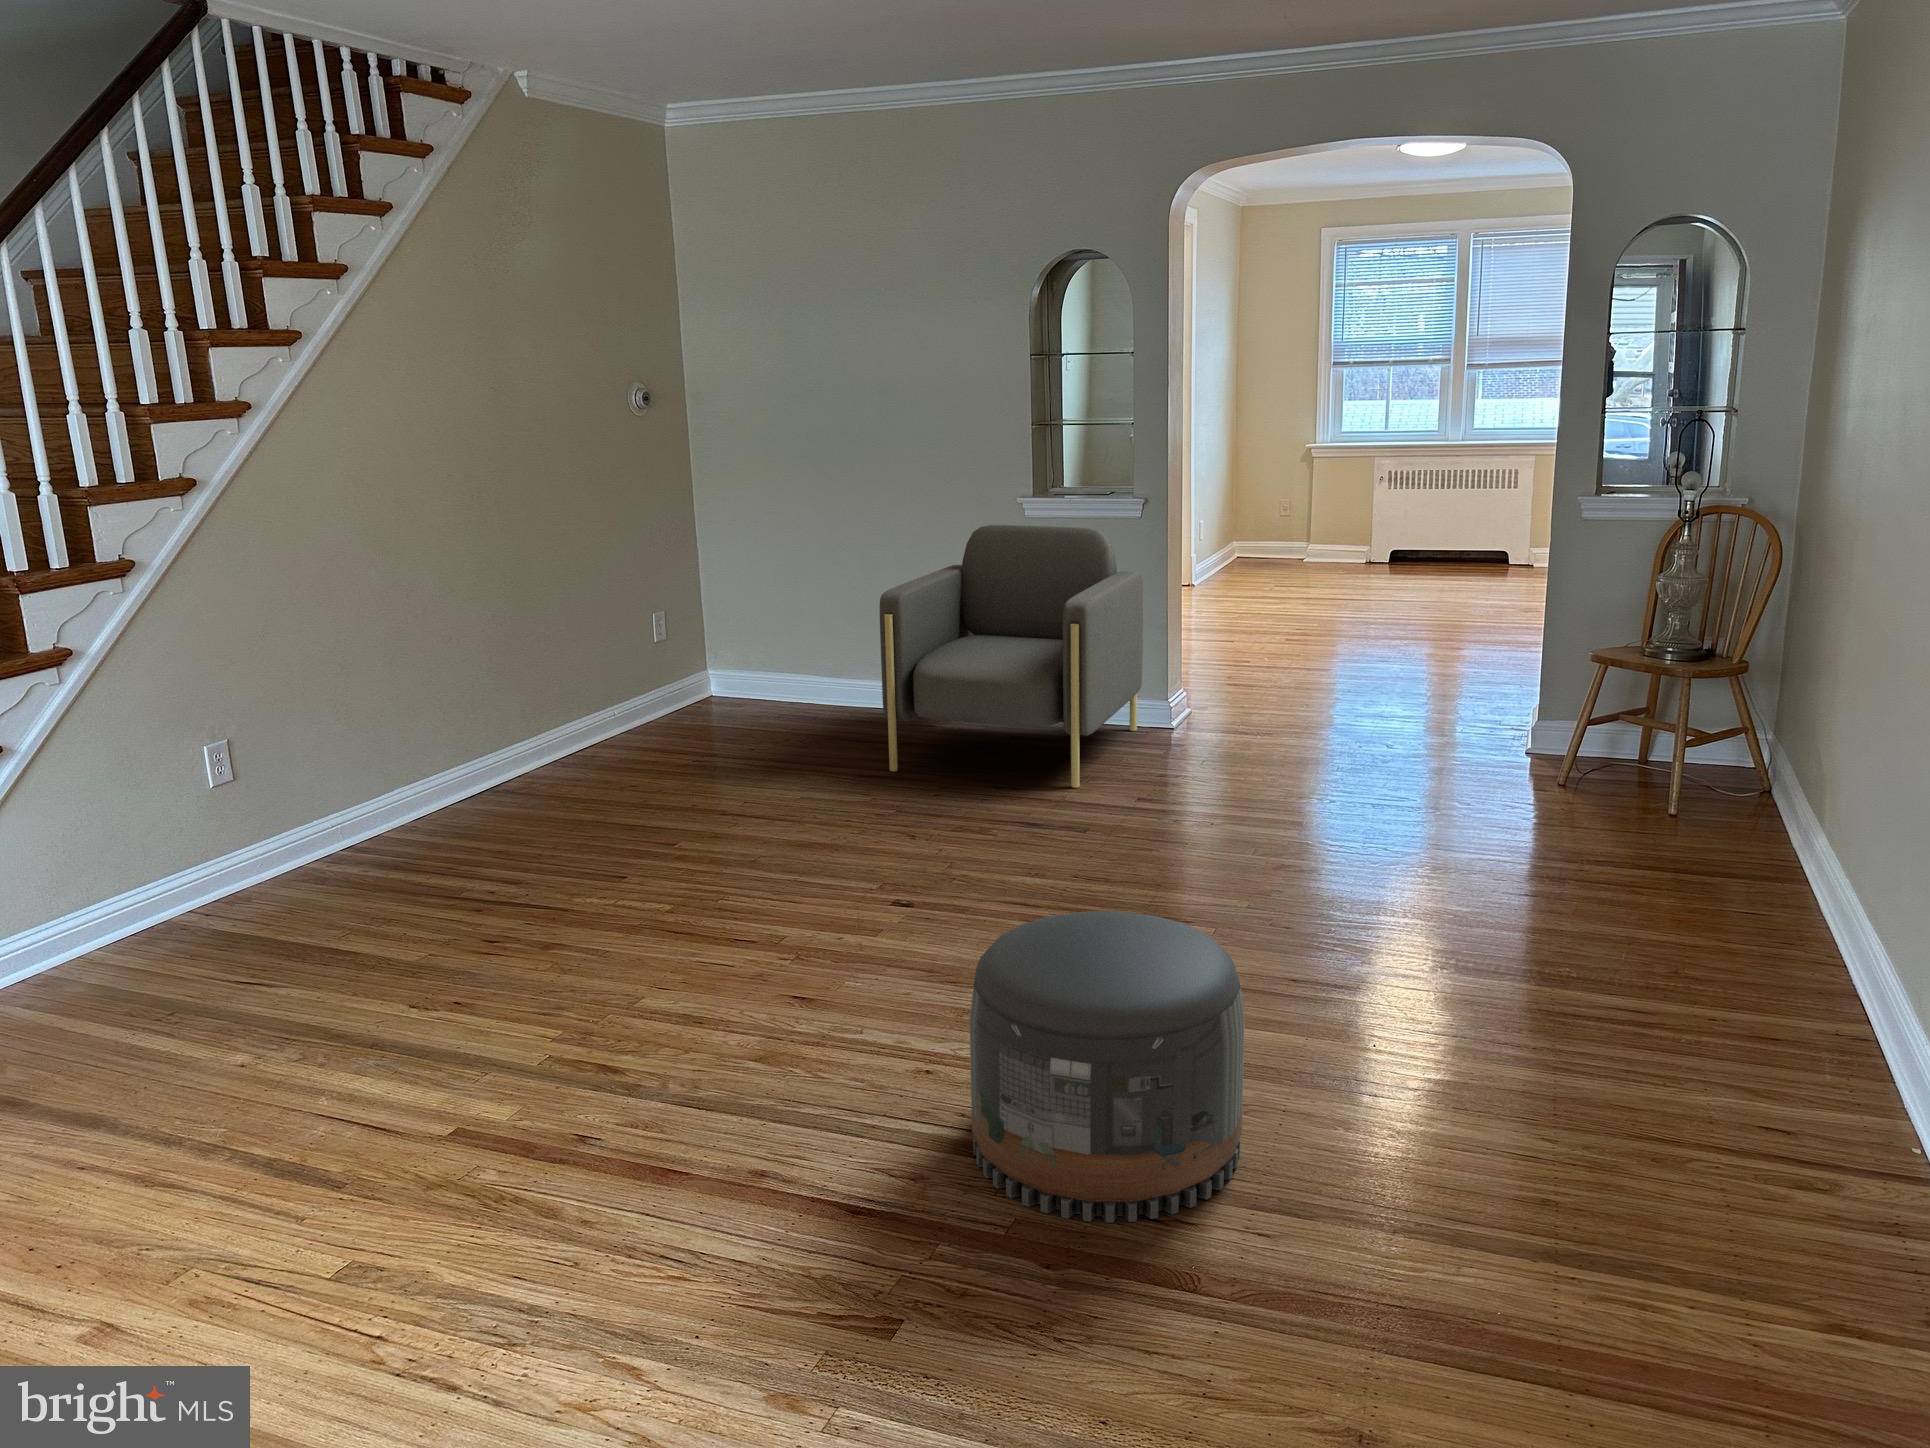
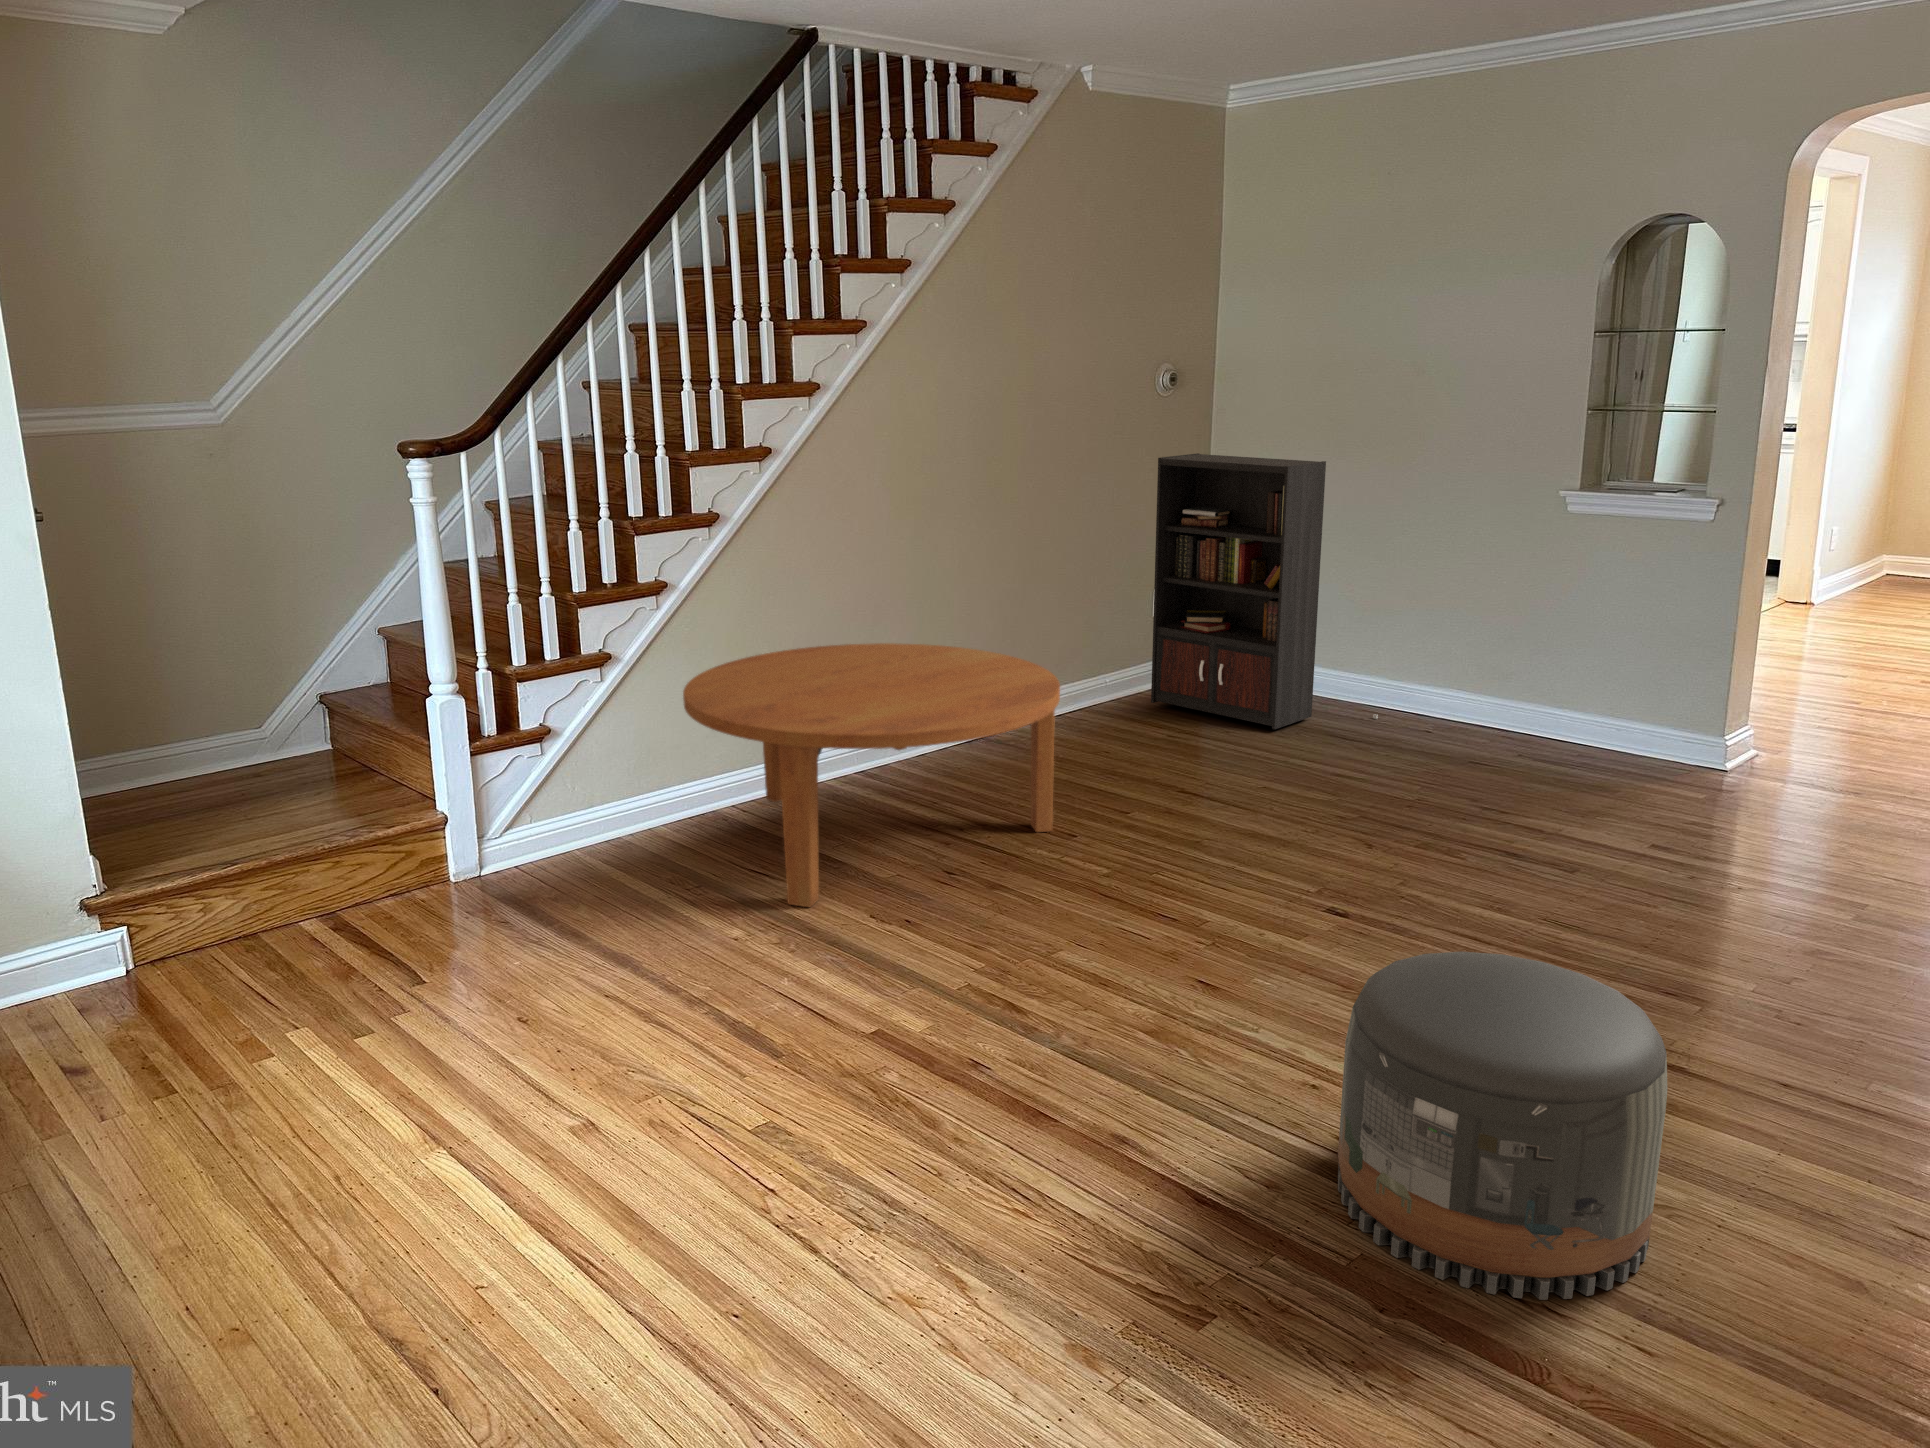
bookcase: none [641,473,880,740] -> present [1151,453,1378,729]
armchair: present [880,525,1143,788] -> none [1371,524,1703,822]
coffee table: none [120,692,593,1008] -> present [683,643,1060,907]

